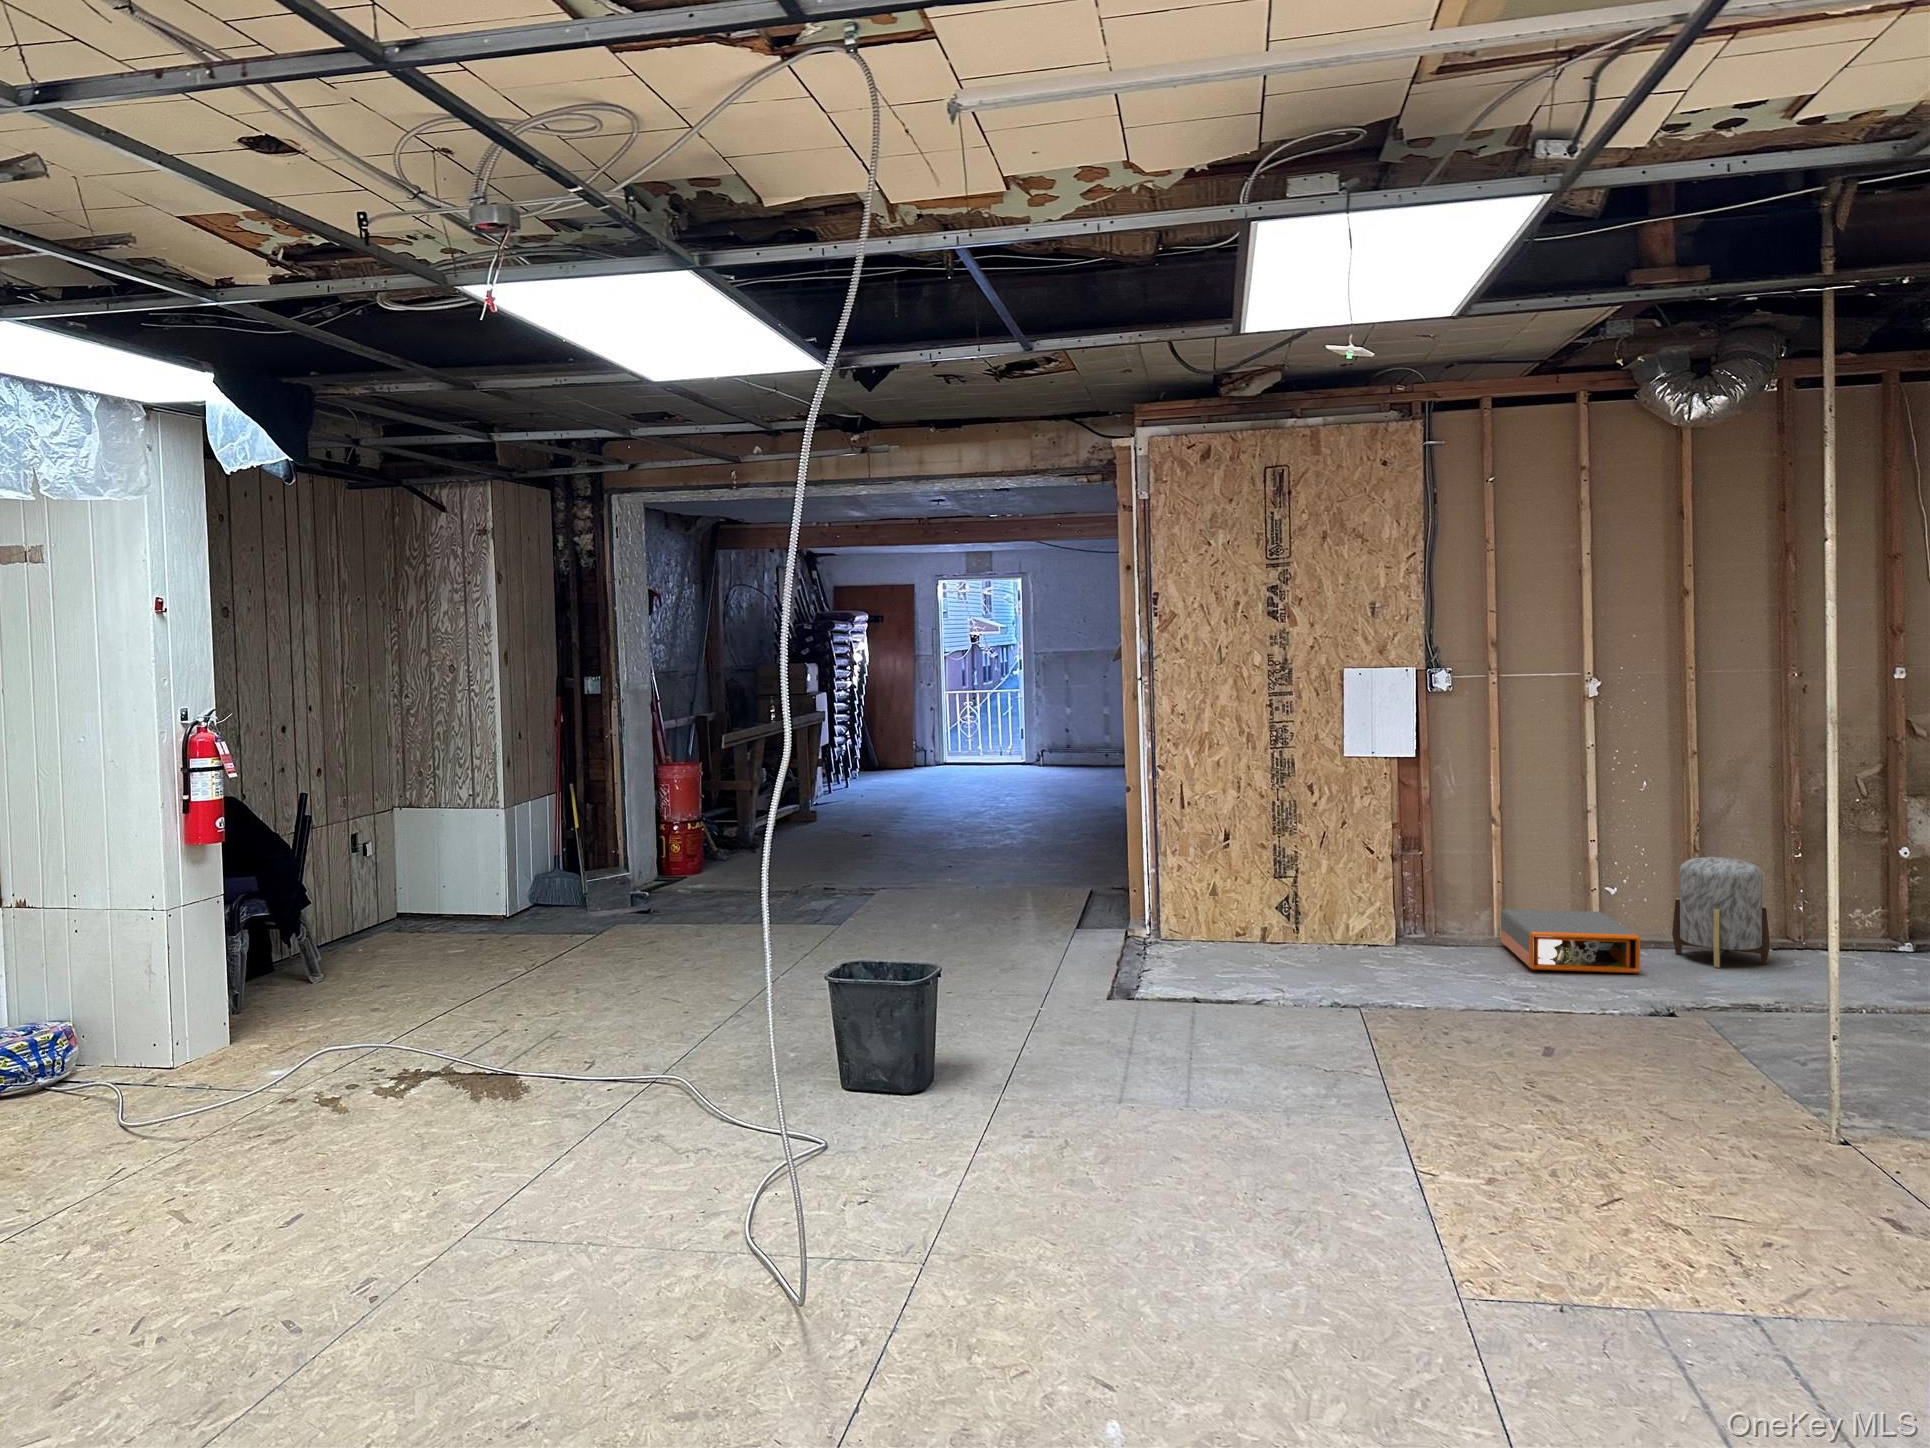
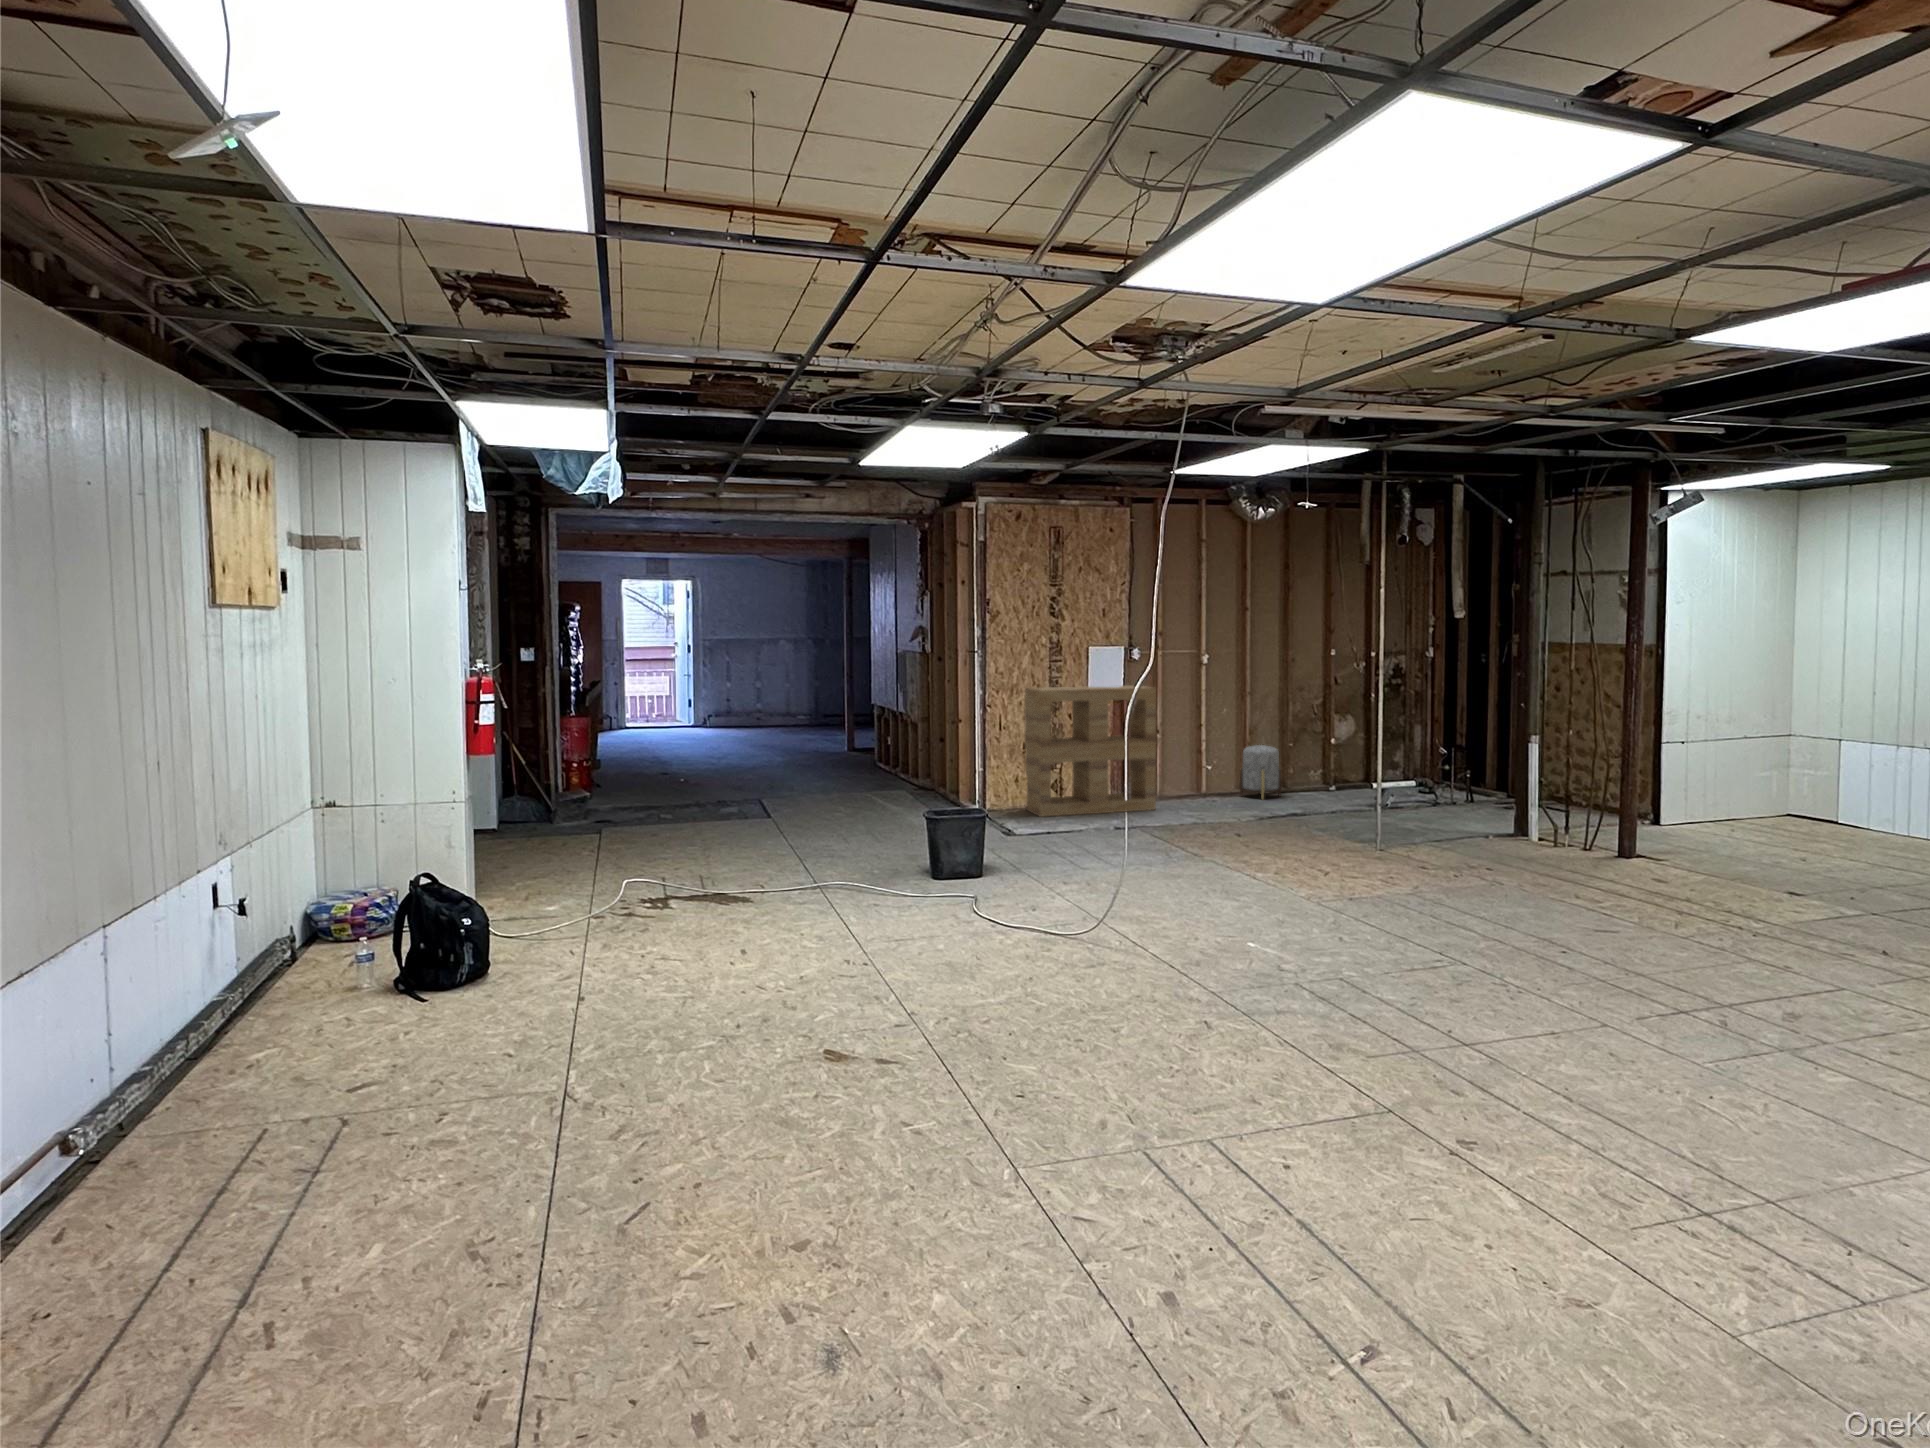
shelving unit: none [1217,738,1455,971] -> present [1024,686,1156,817]
storage box: present [1501,909,1640,973] -> none [1162,778,1236,806]

